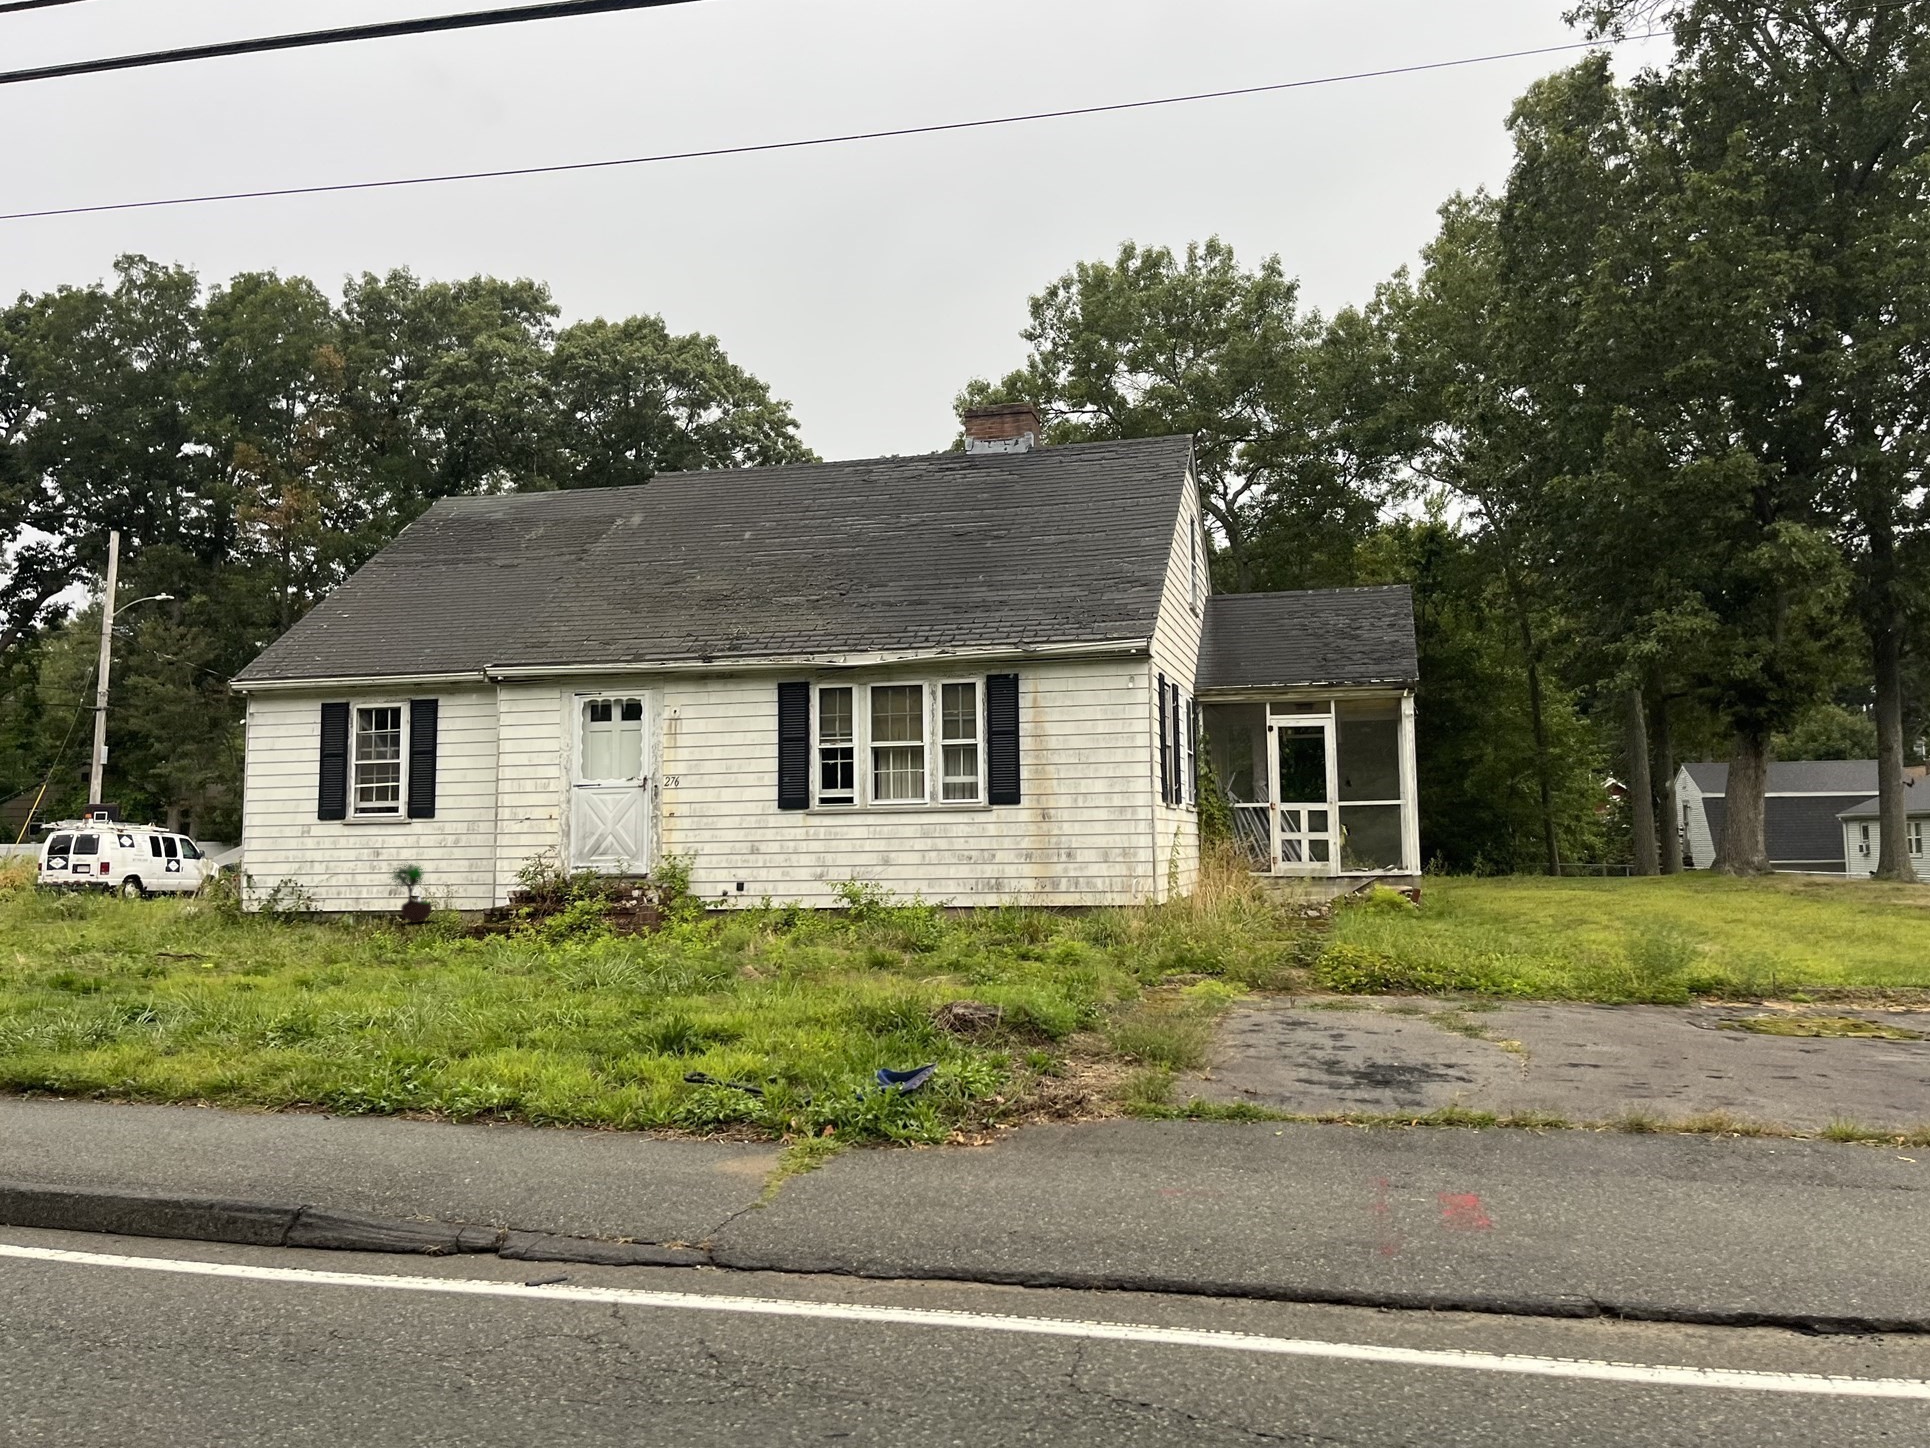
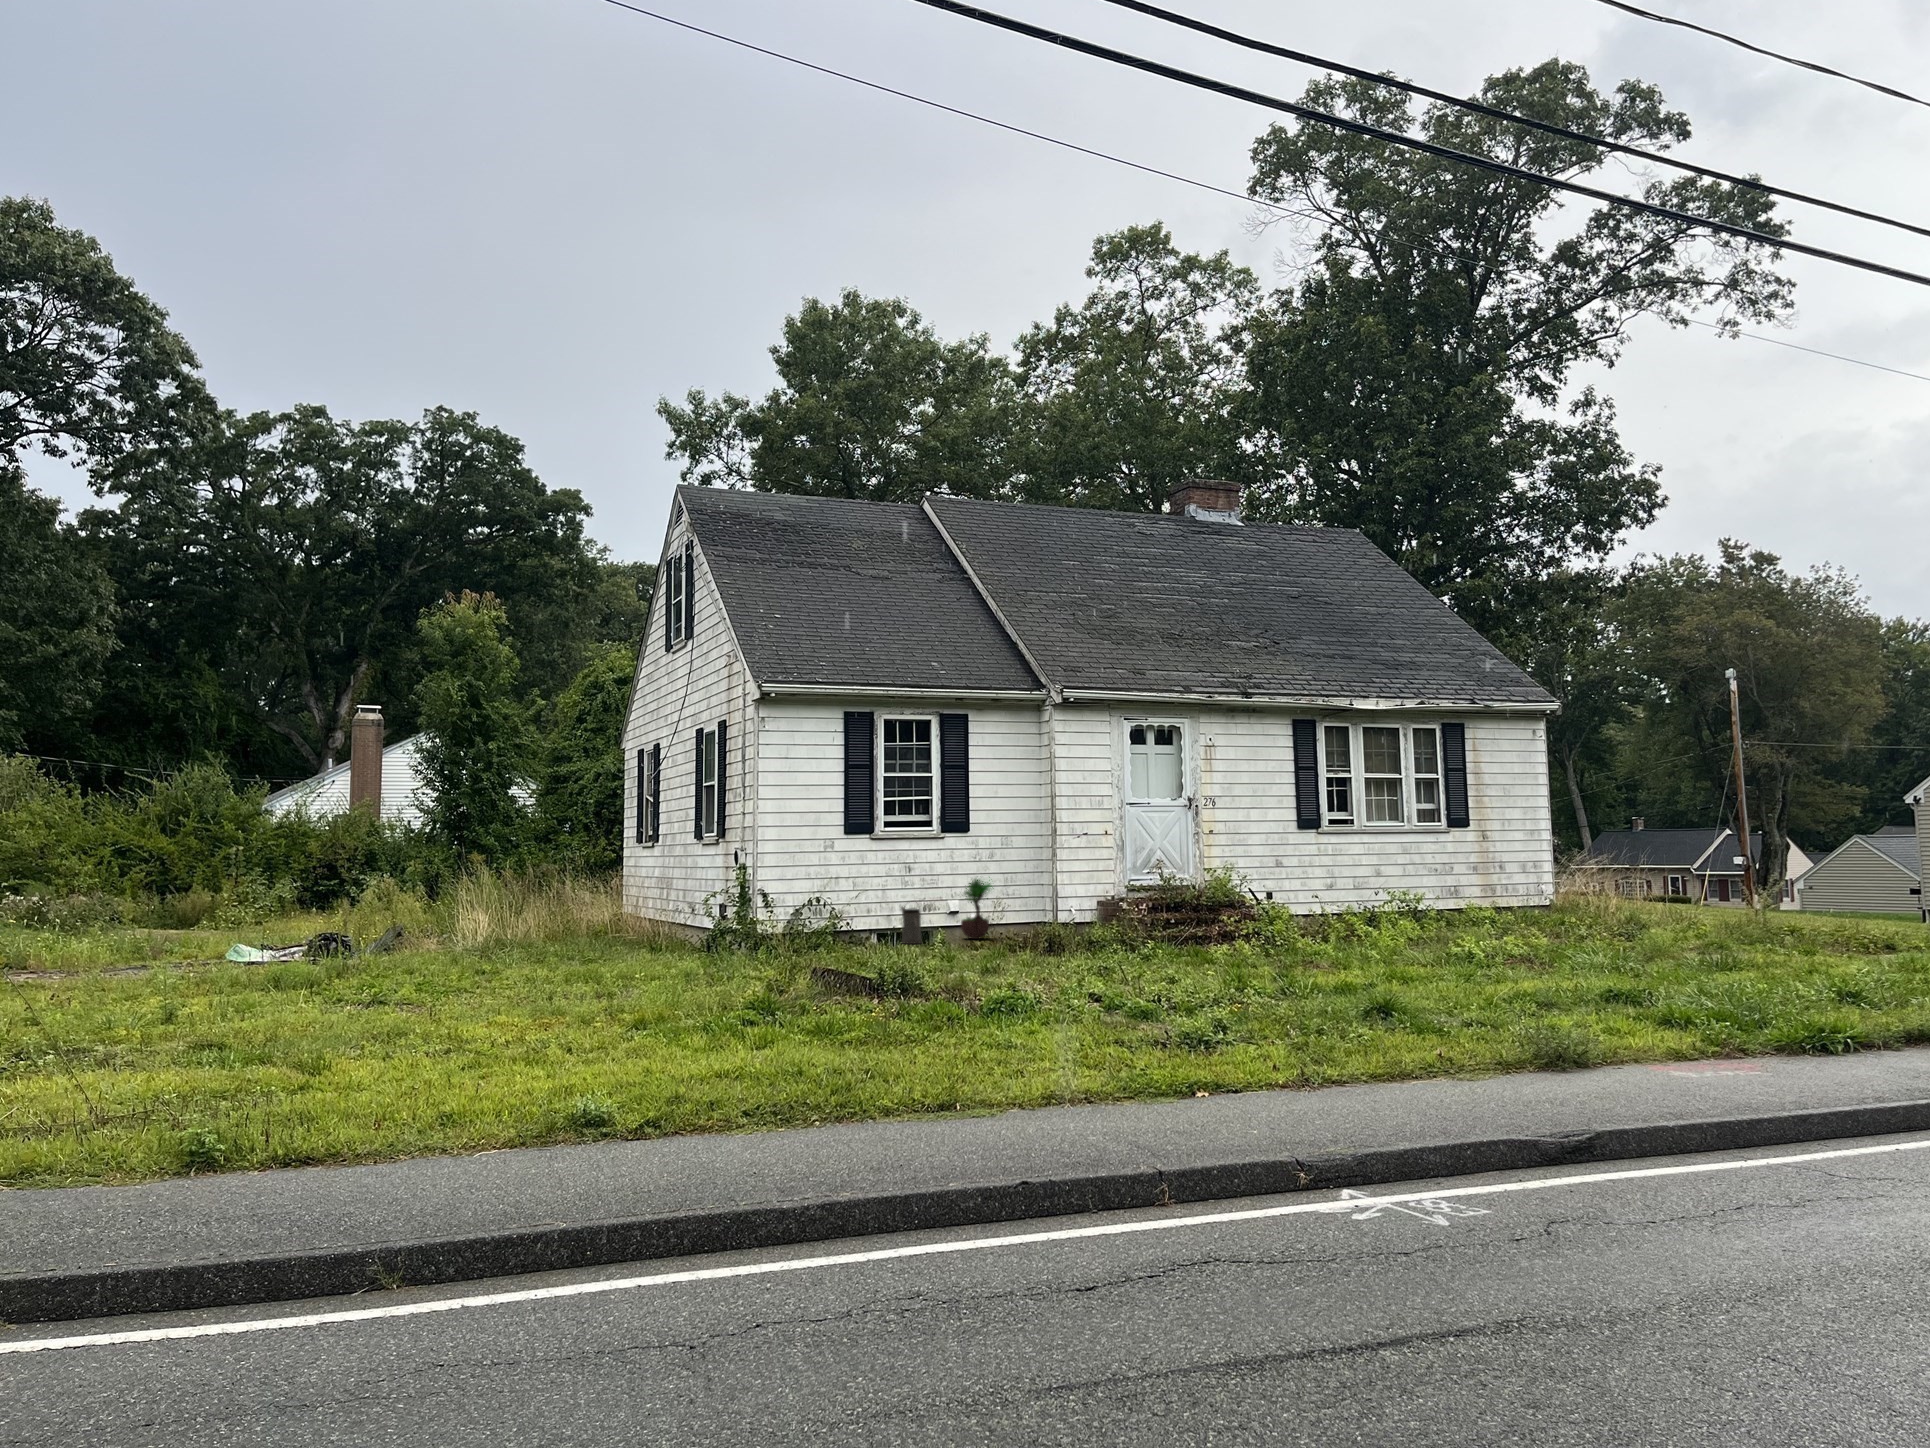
watering can: none [329,885,363,927] -> present [901,907,922,944]

